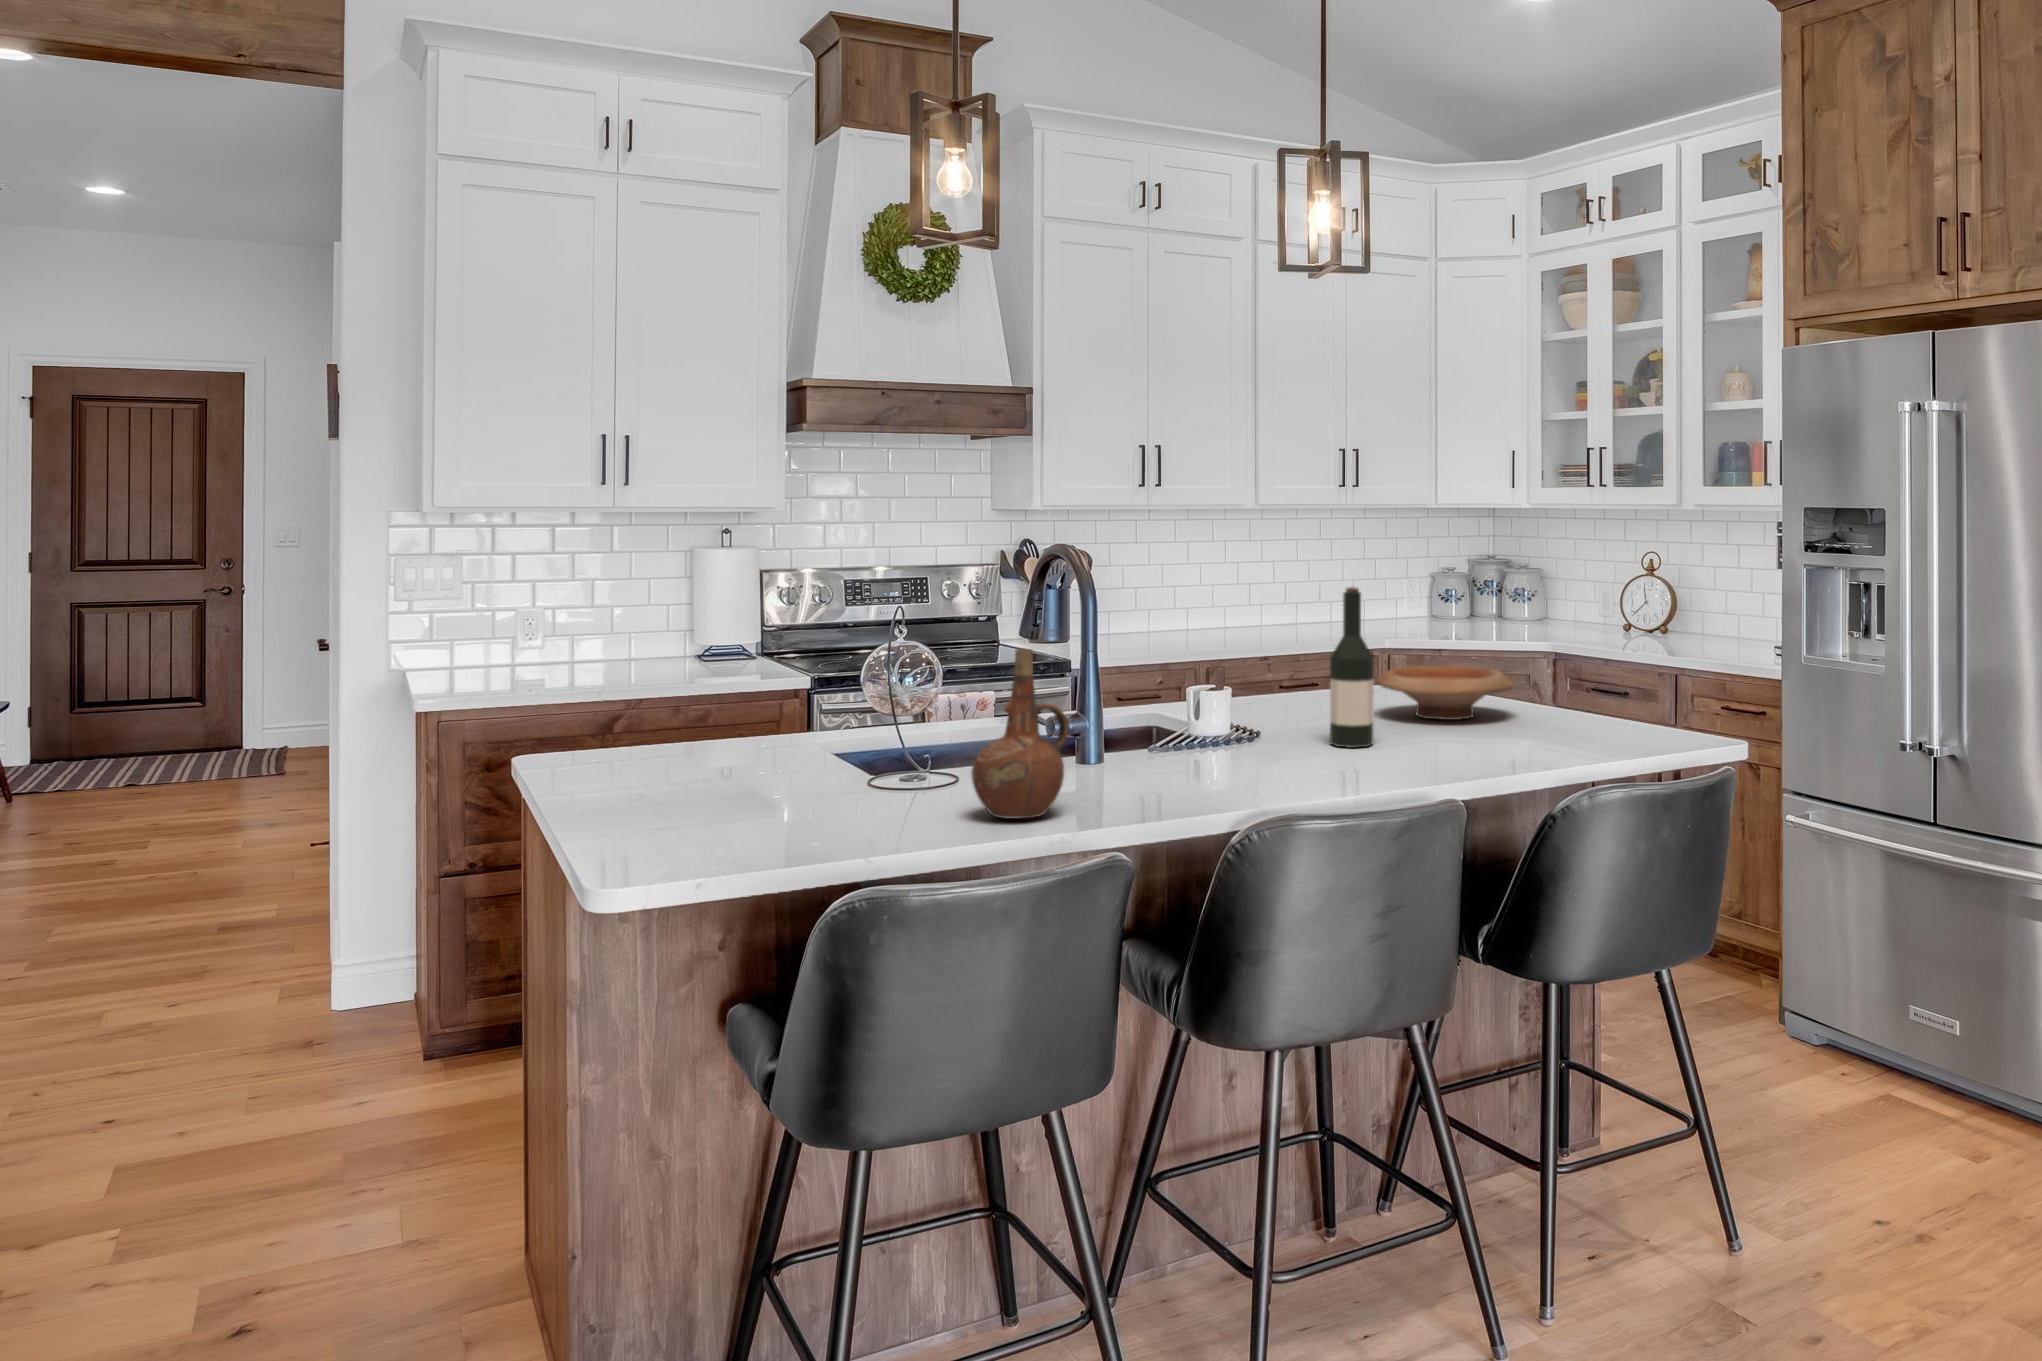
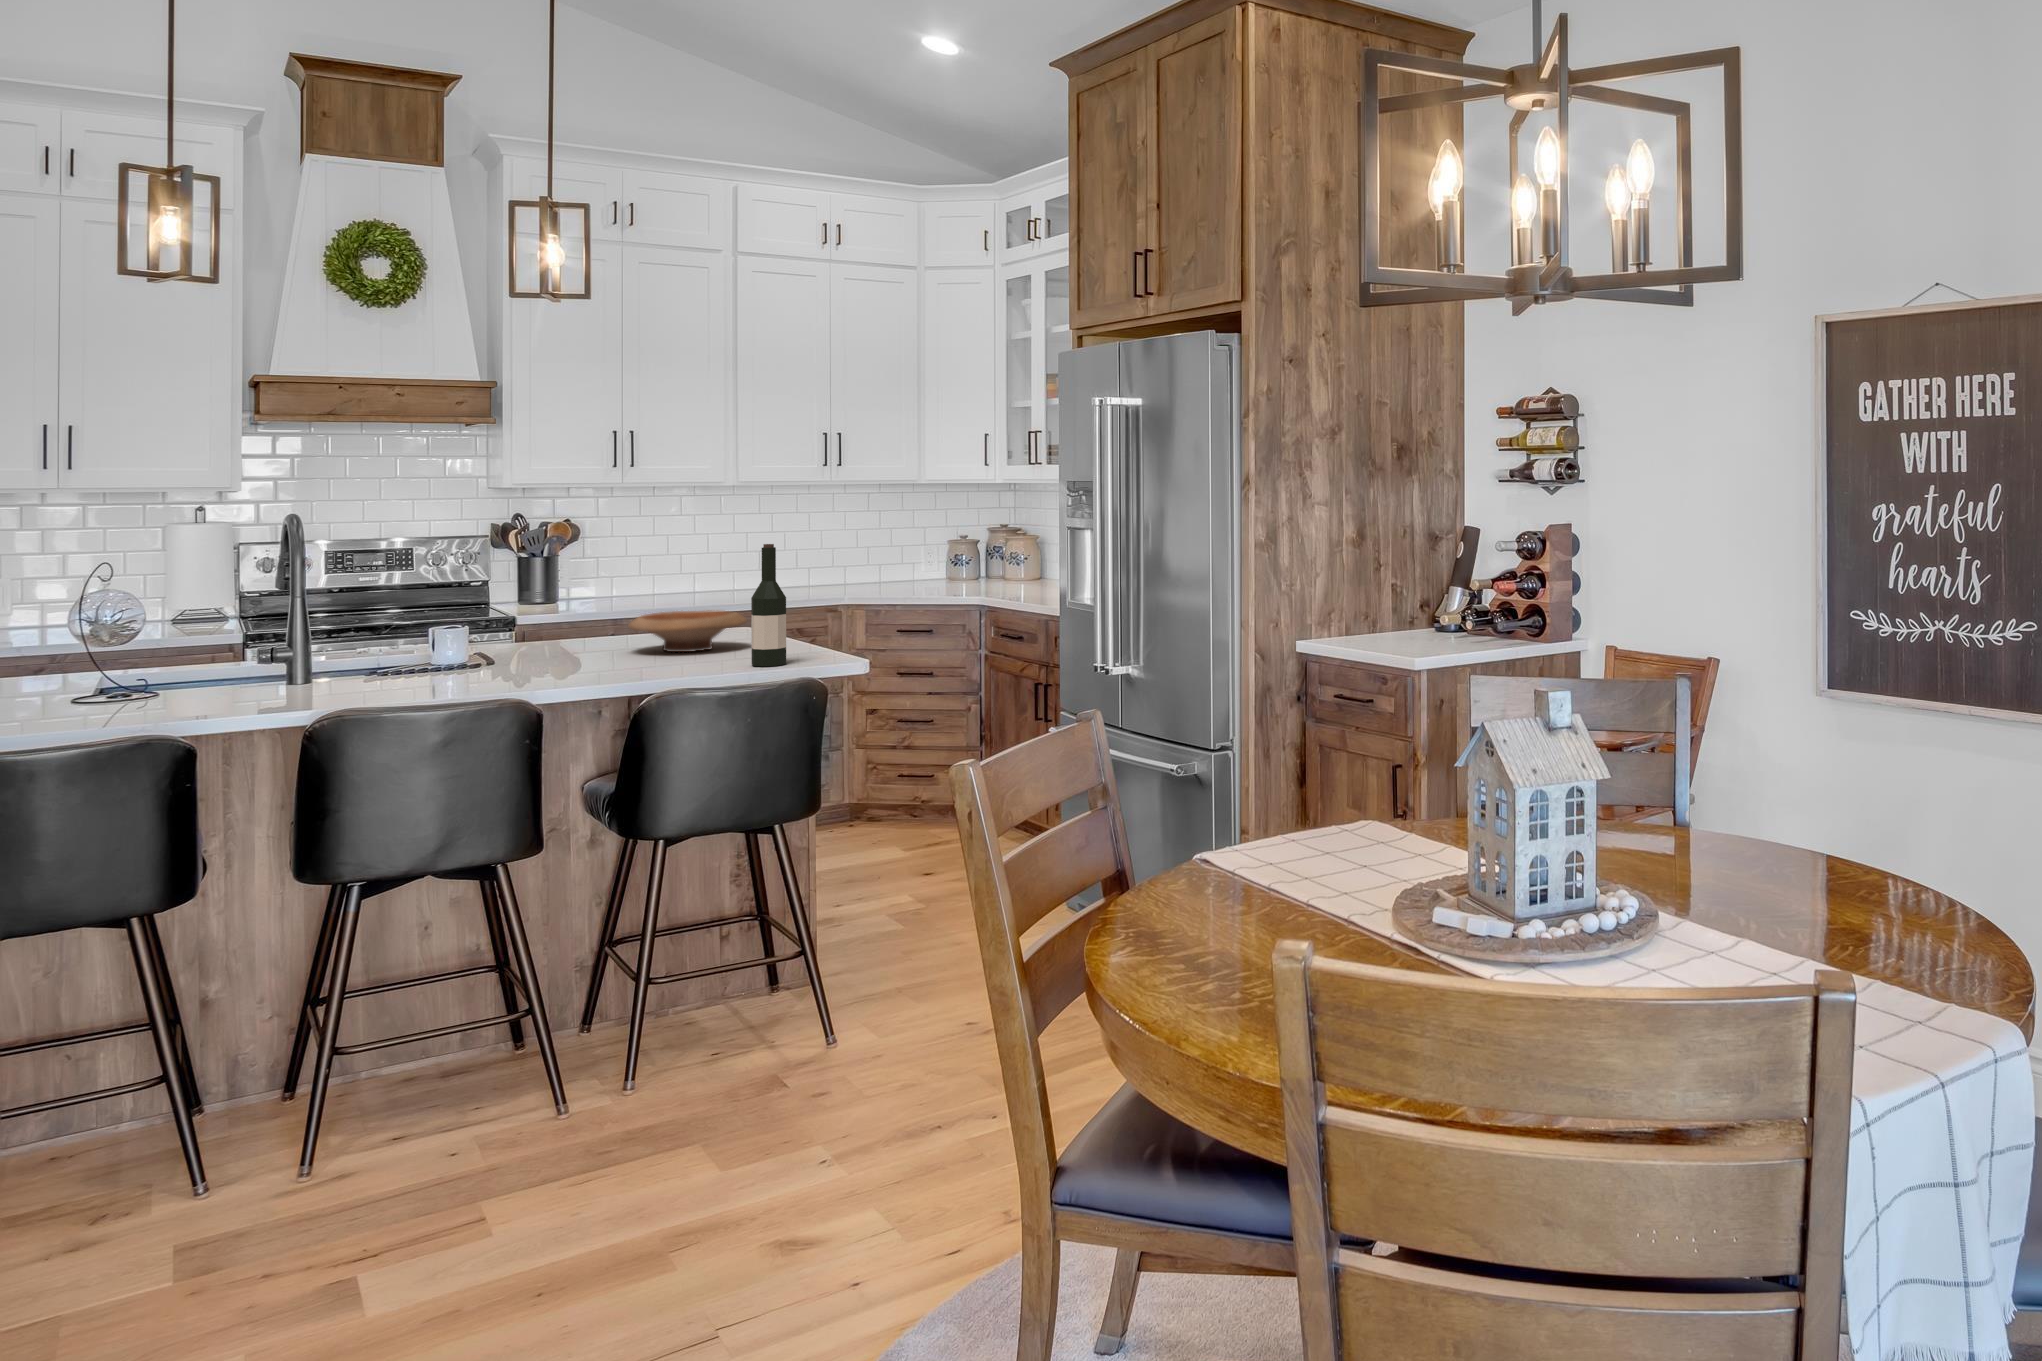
wine bottle: present [1330,587,1374,748] -> present [751,544,786,666]
ceramic pitcher: present [971,649,1068,819] -> none [73,594,168,721]

